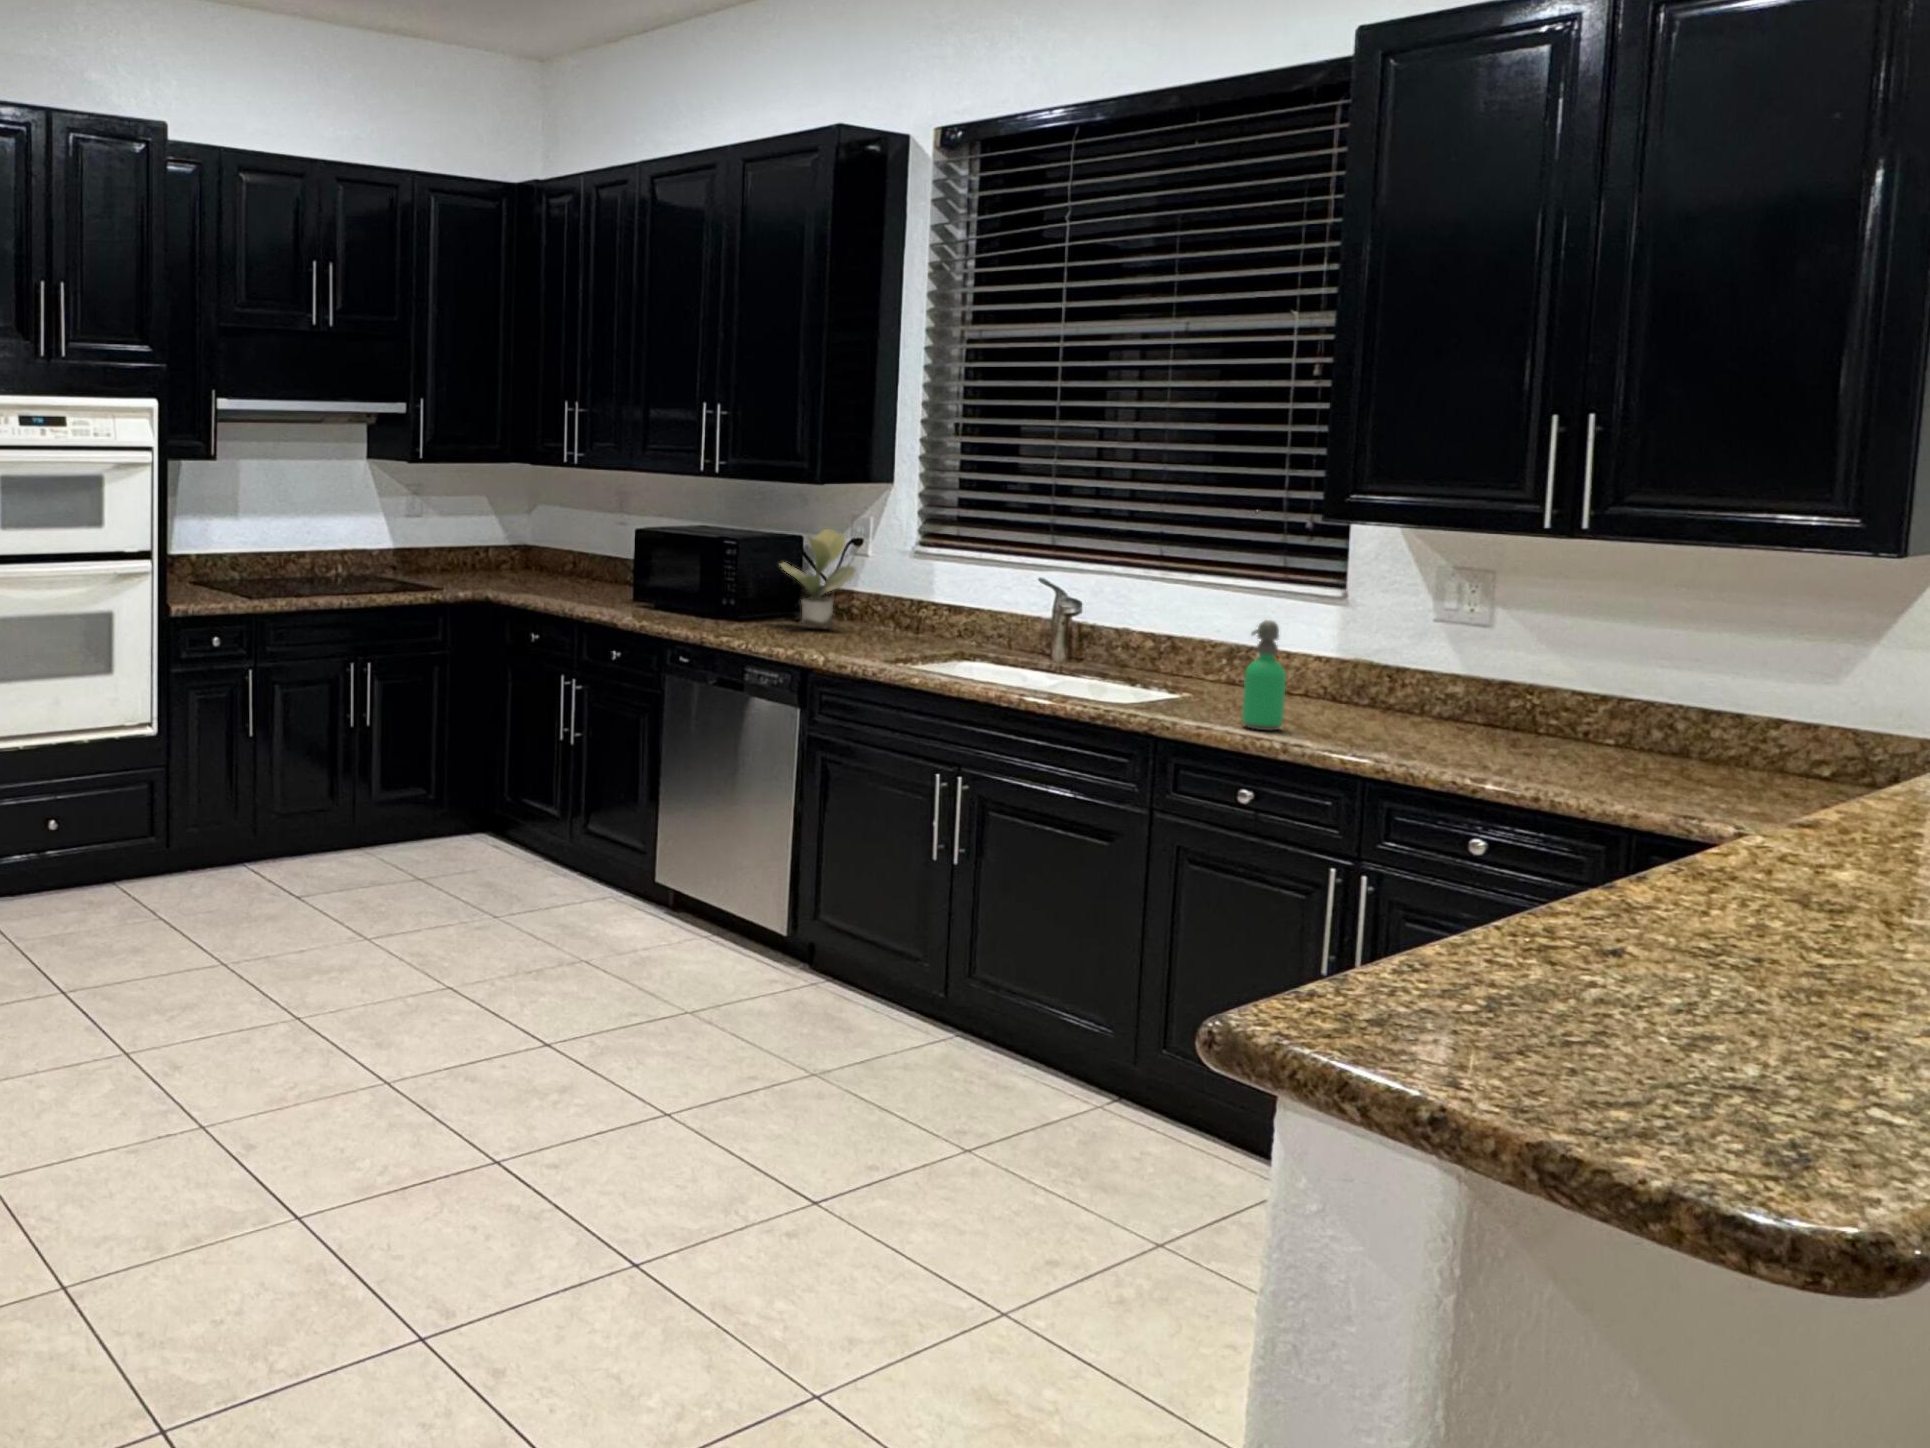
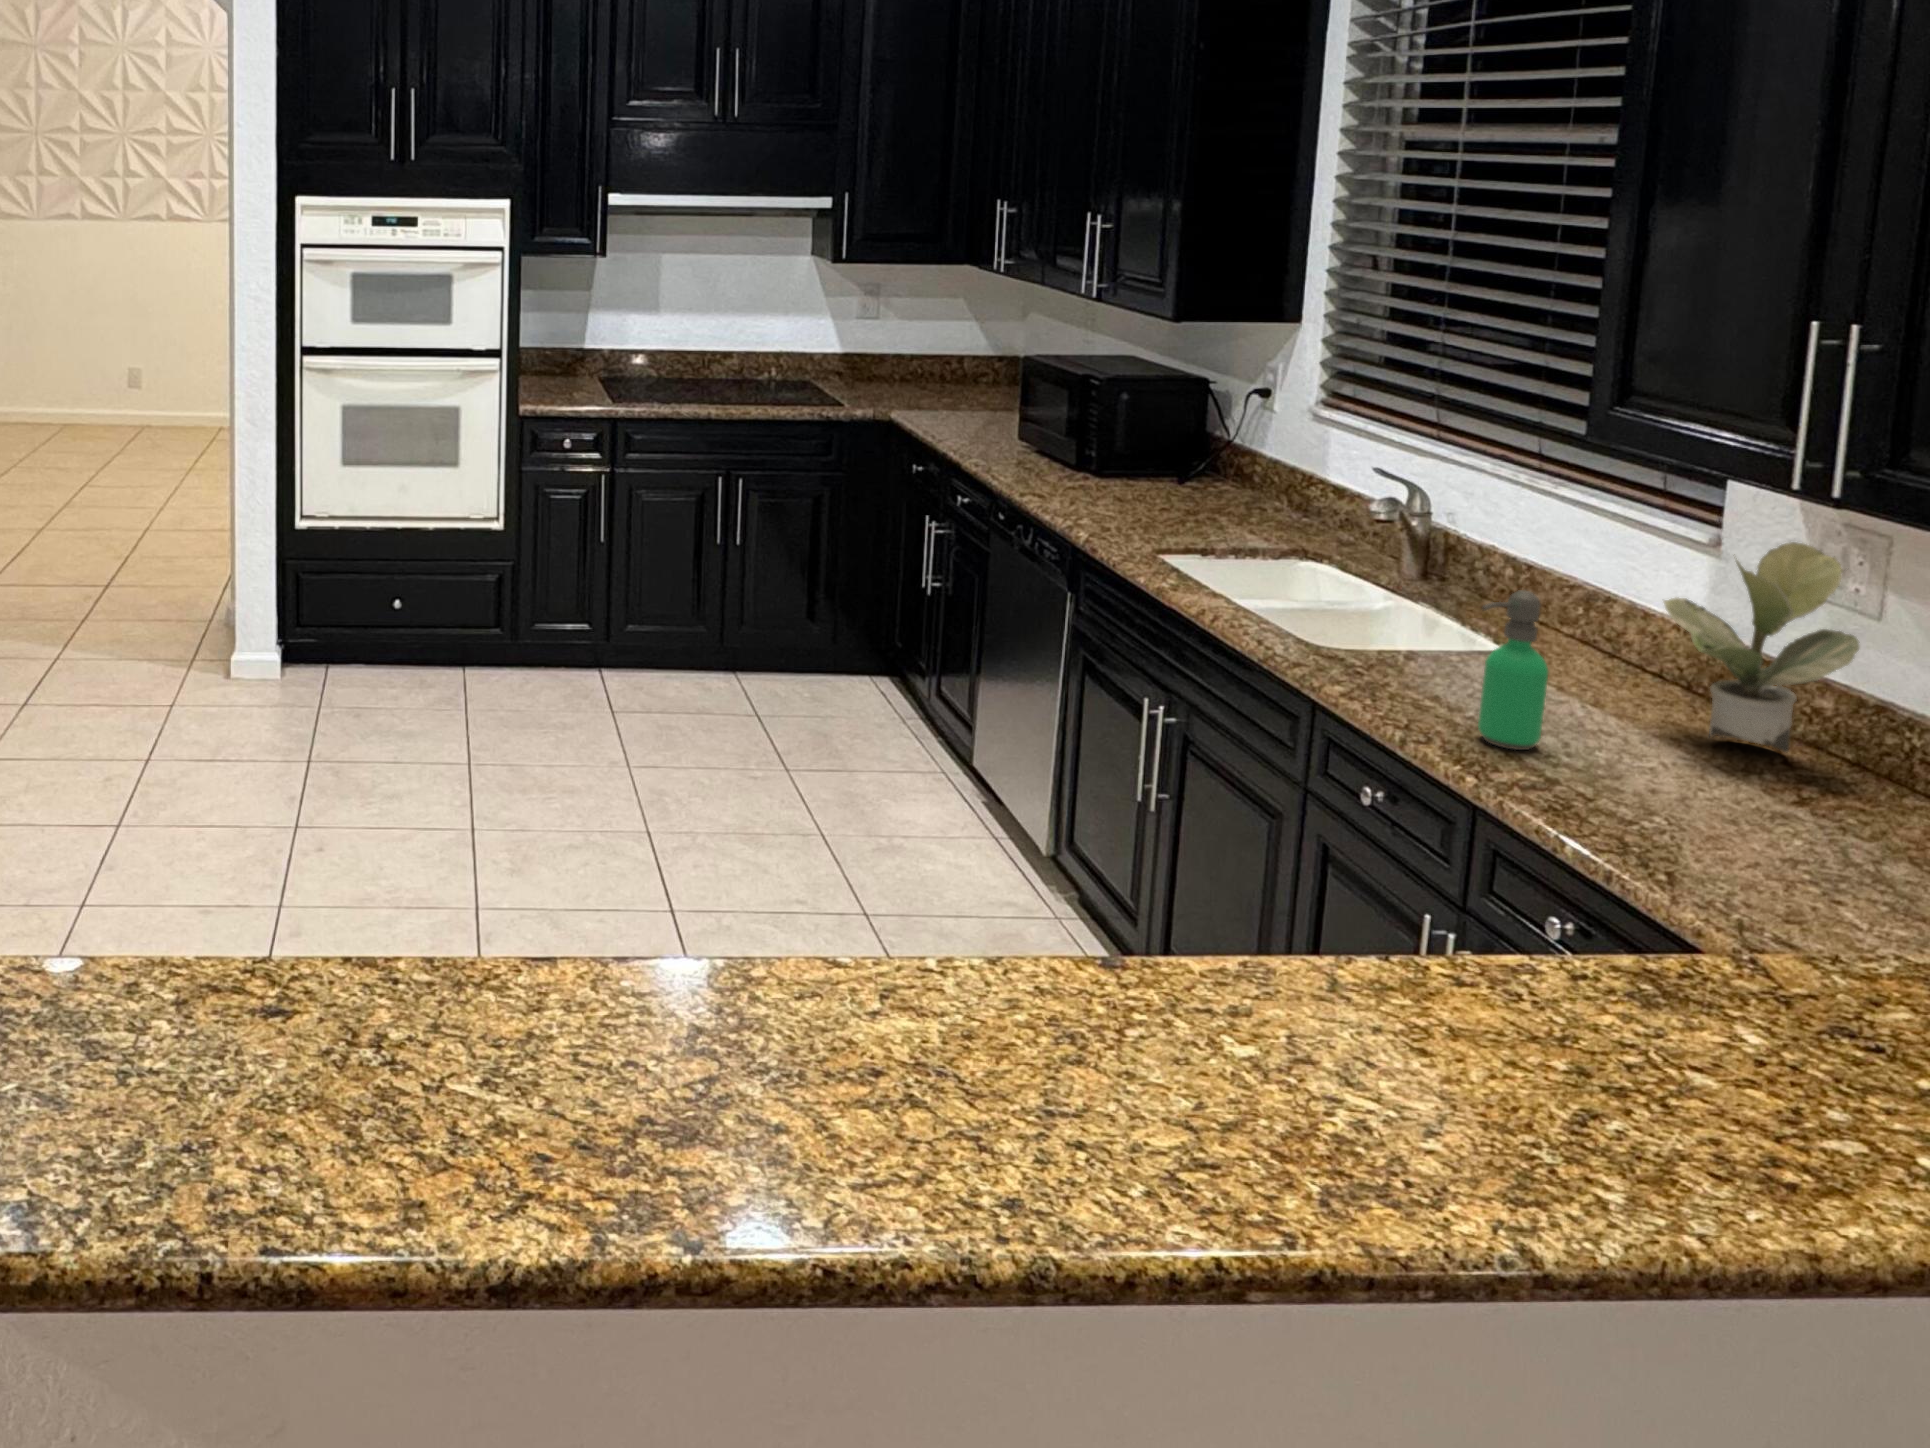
potted plant: present [779,529,855,628] -> present [1664,542,1859,752]

